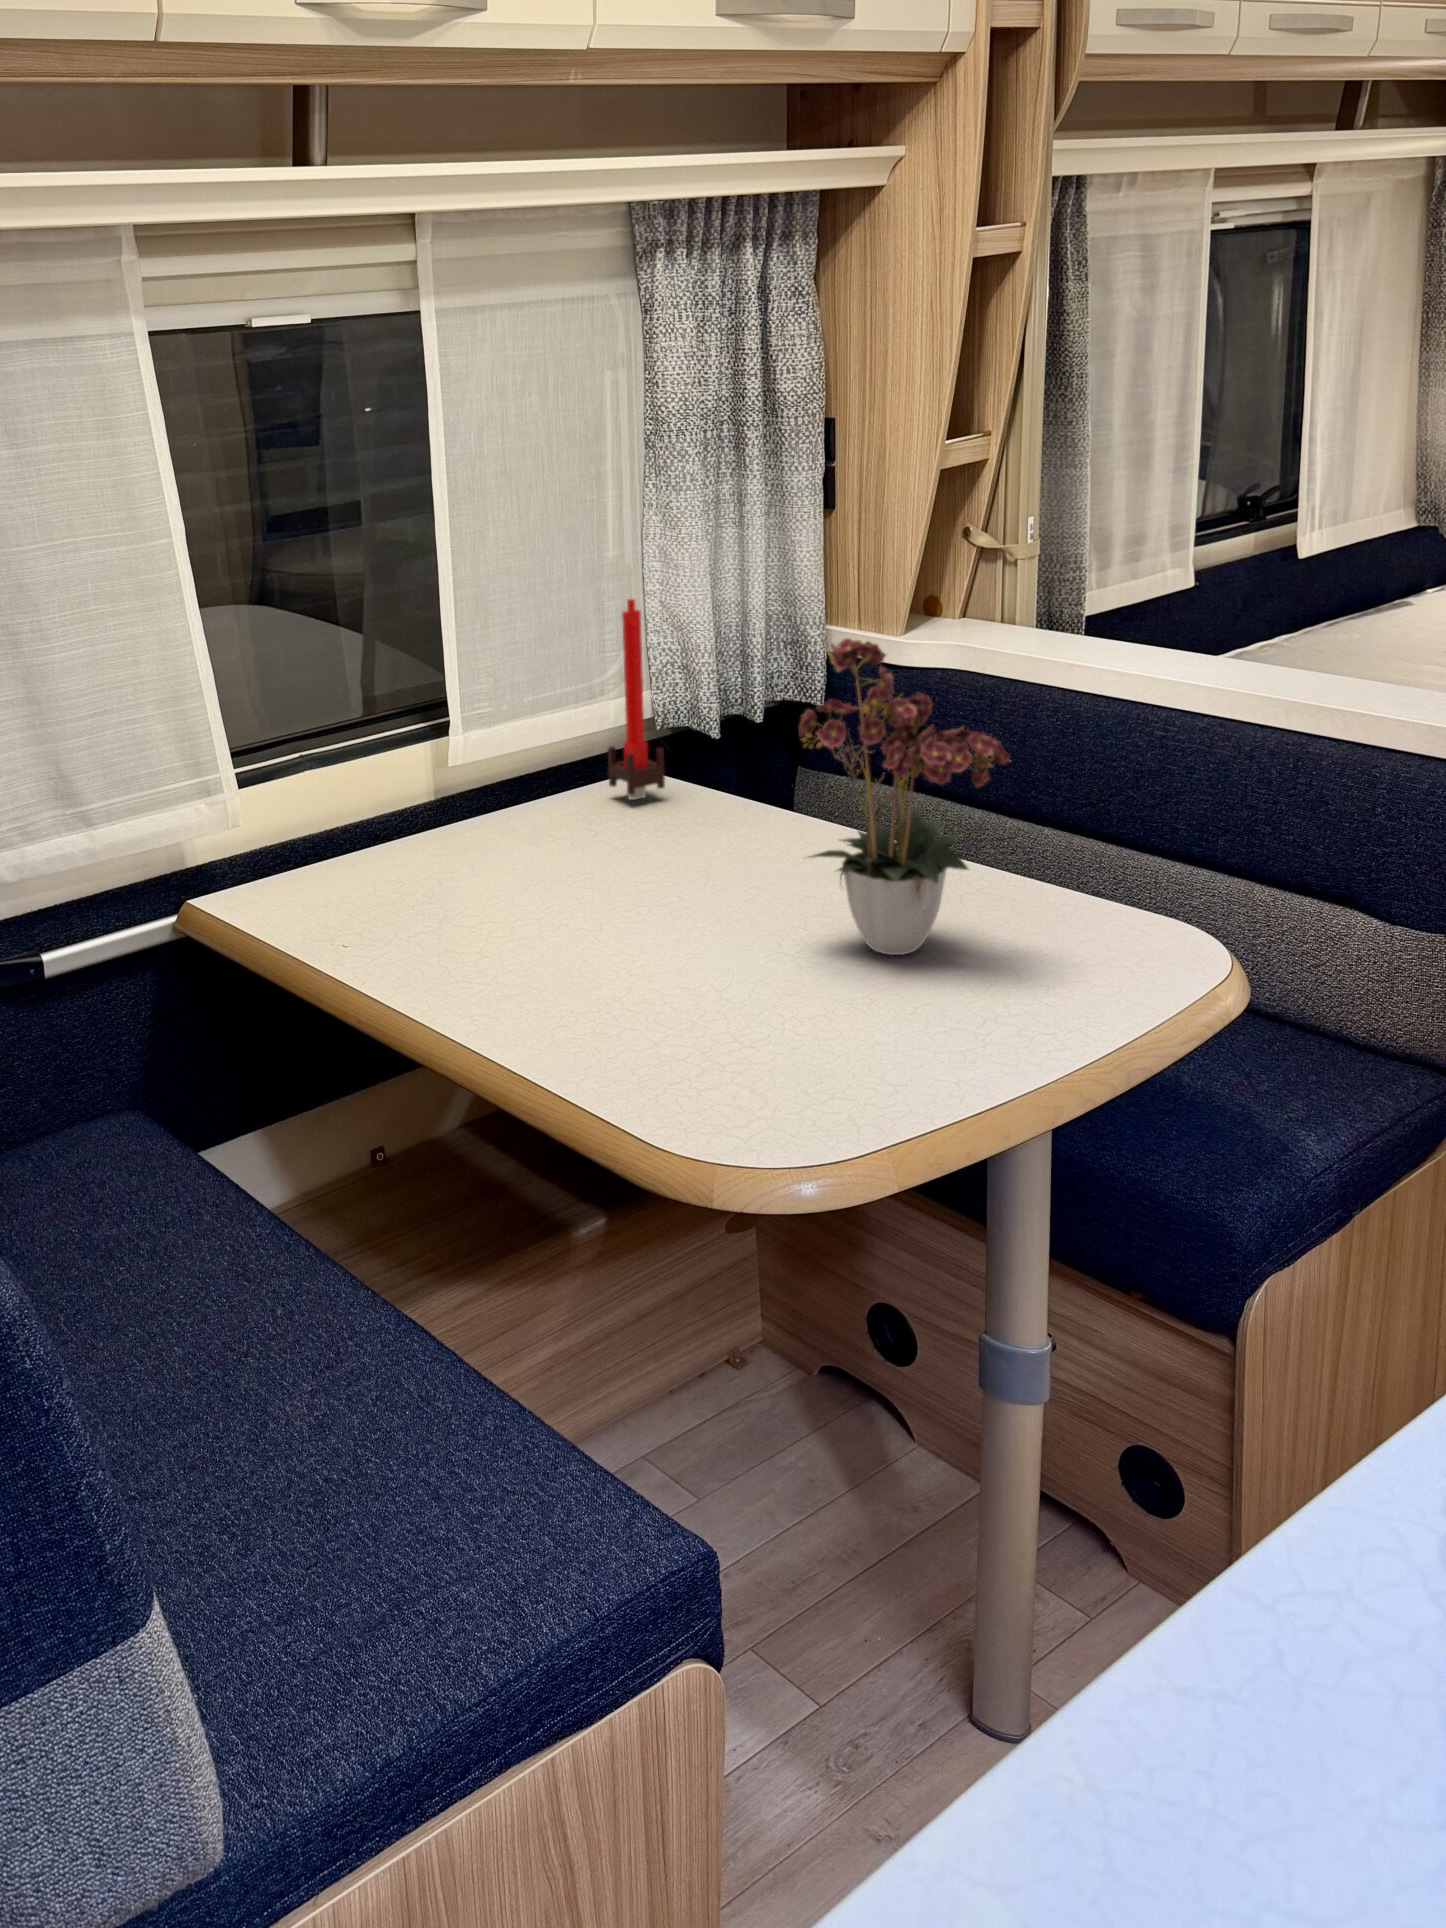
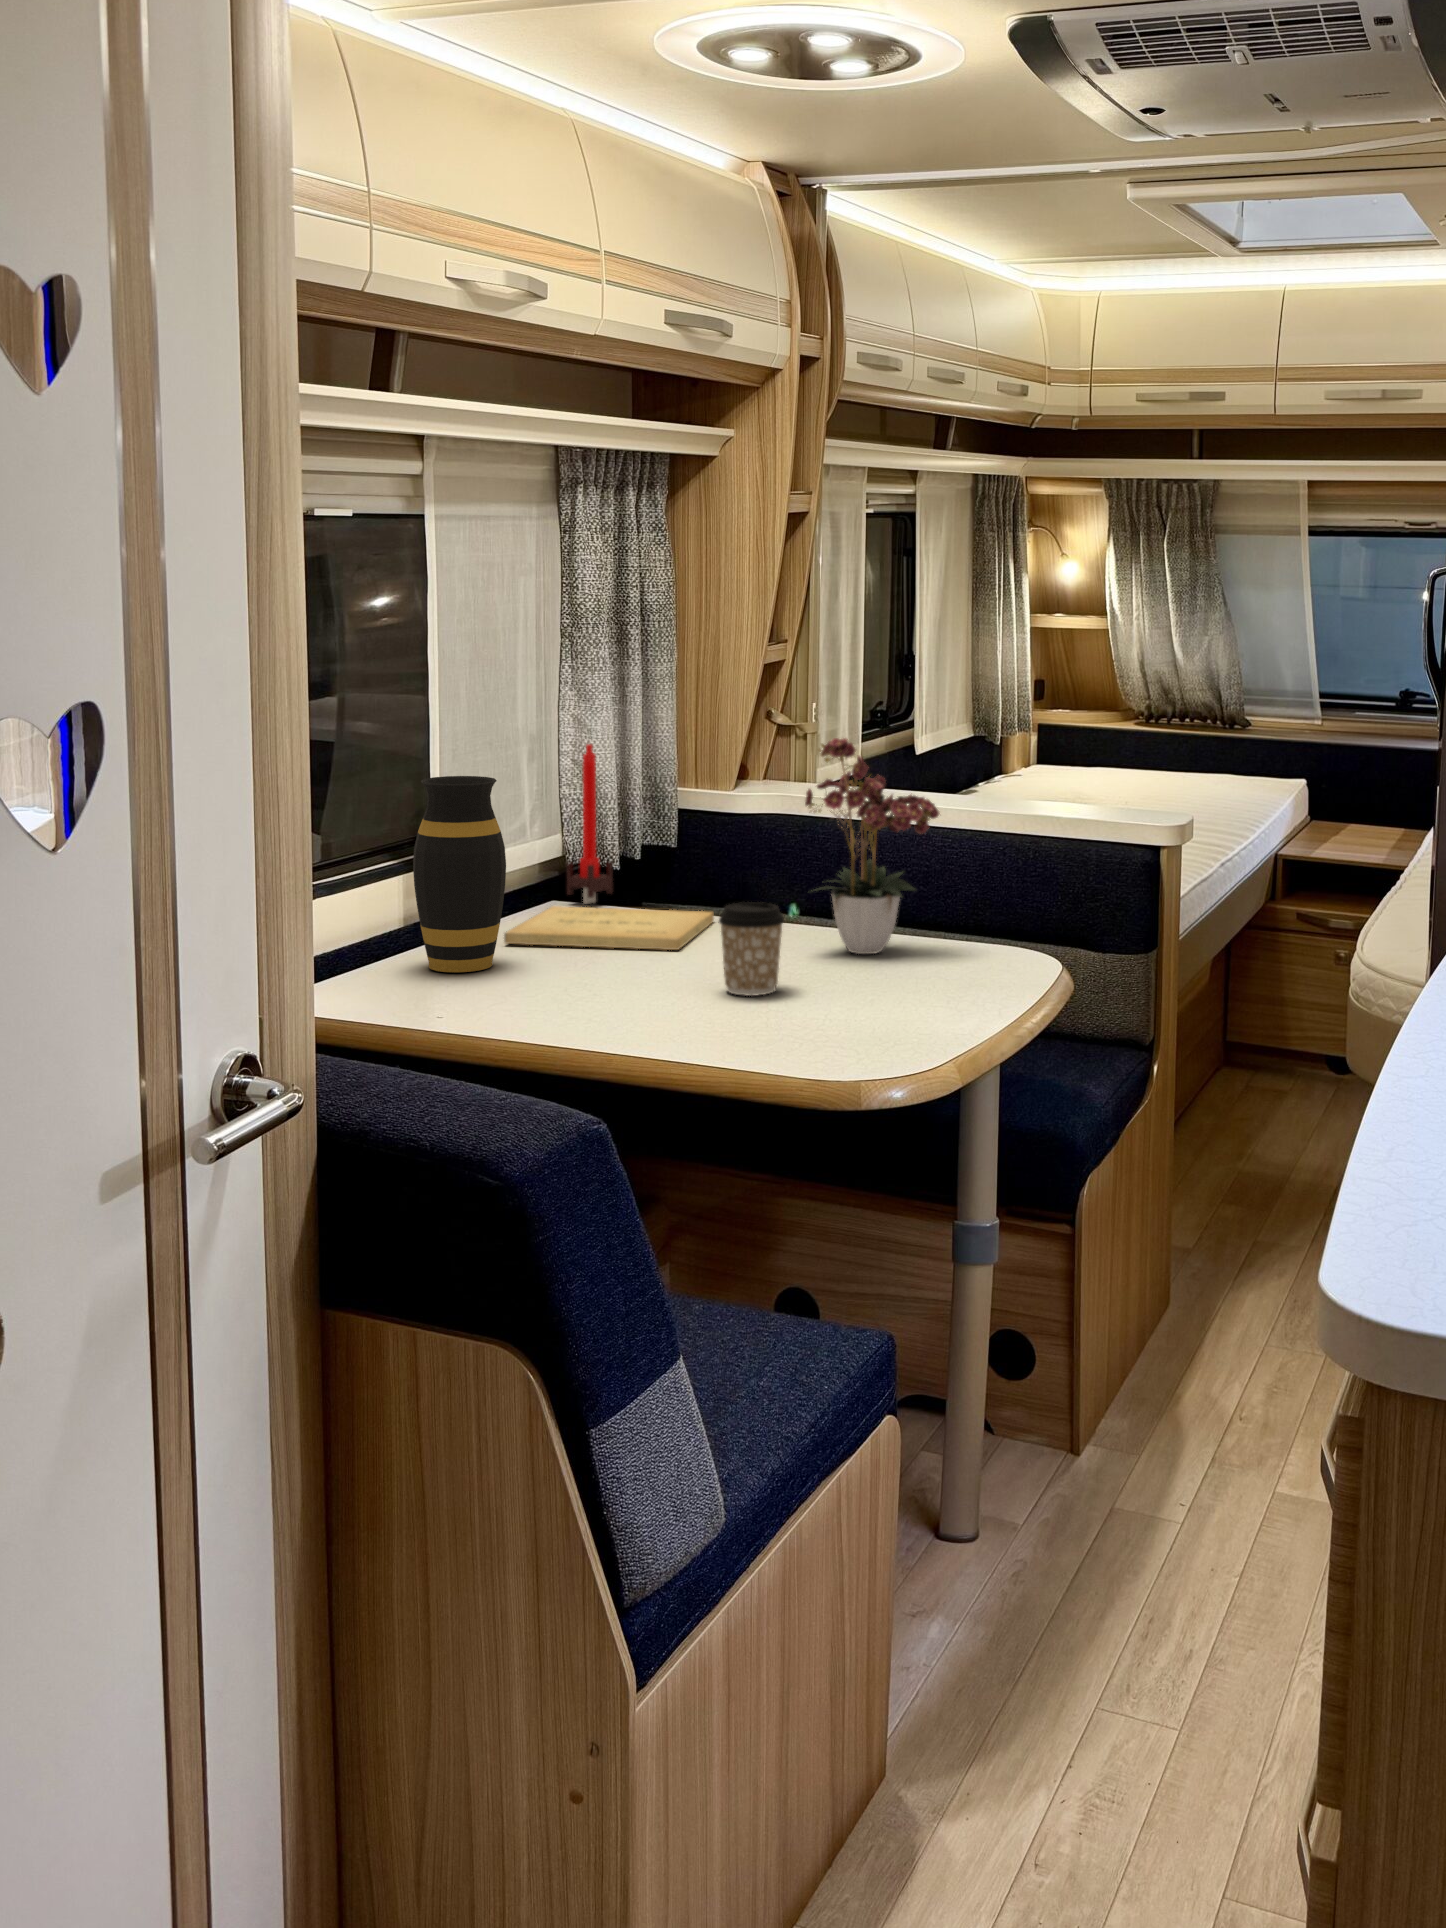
vase: none [301,669,417,923] -> present [413,776,506,972]
book: none [457,808,751,911] -> present [504,906,714,950]
coffee cup: none [604,891,700,1033] -> present [719,902,784,996]

